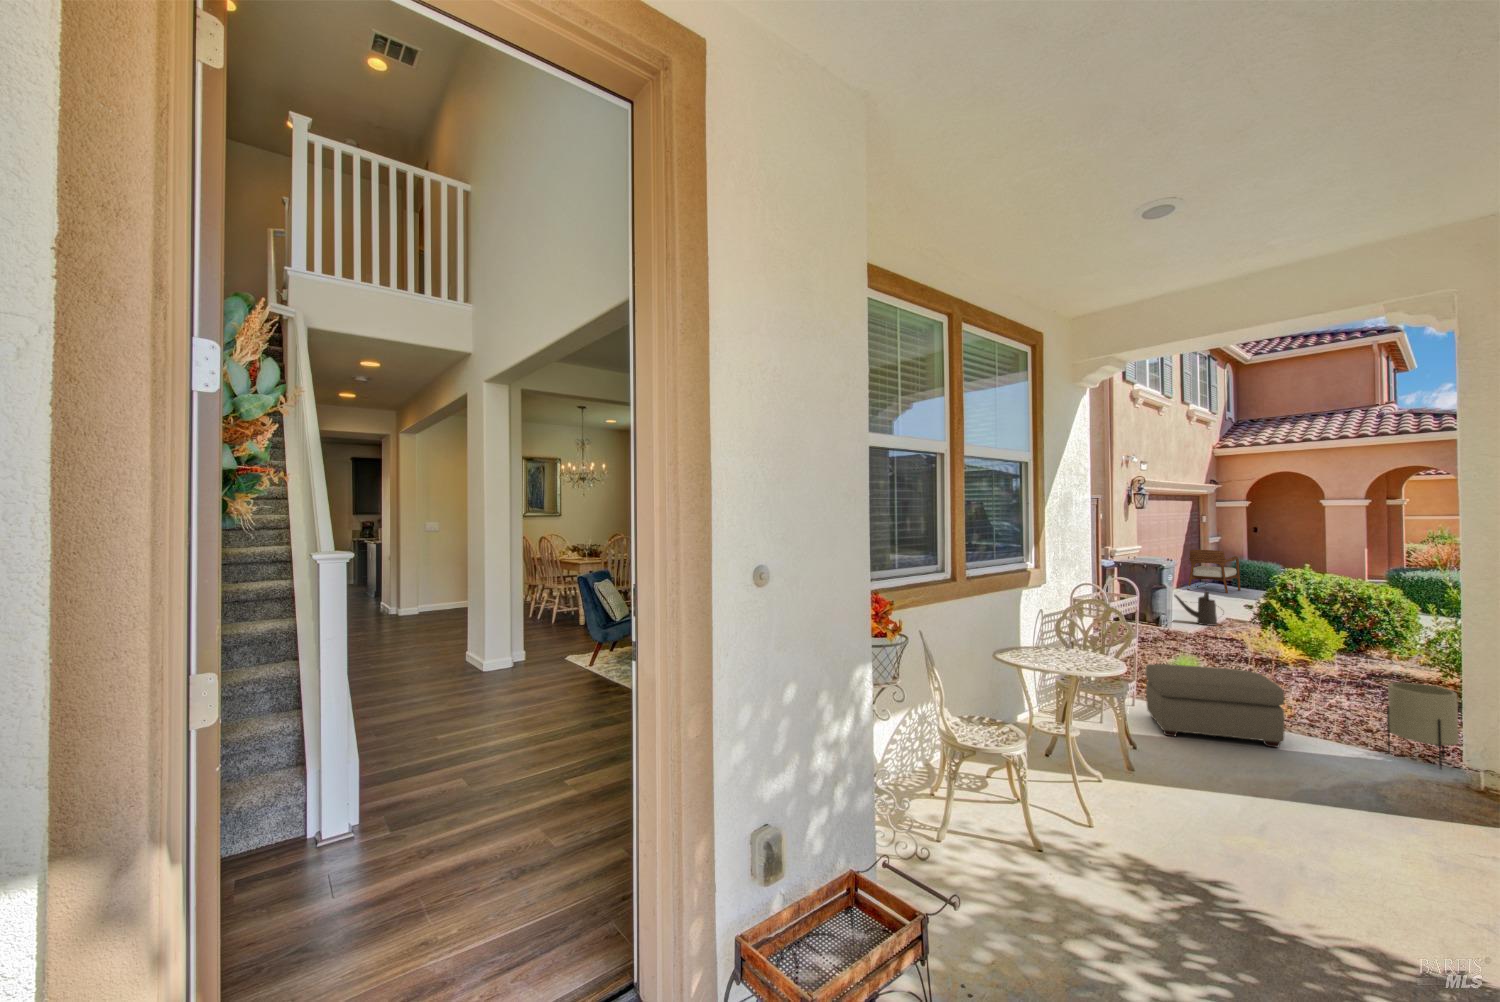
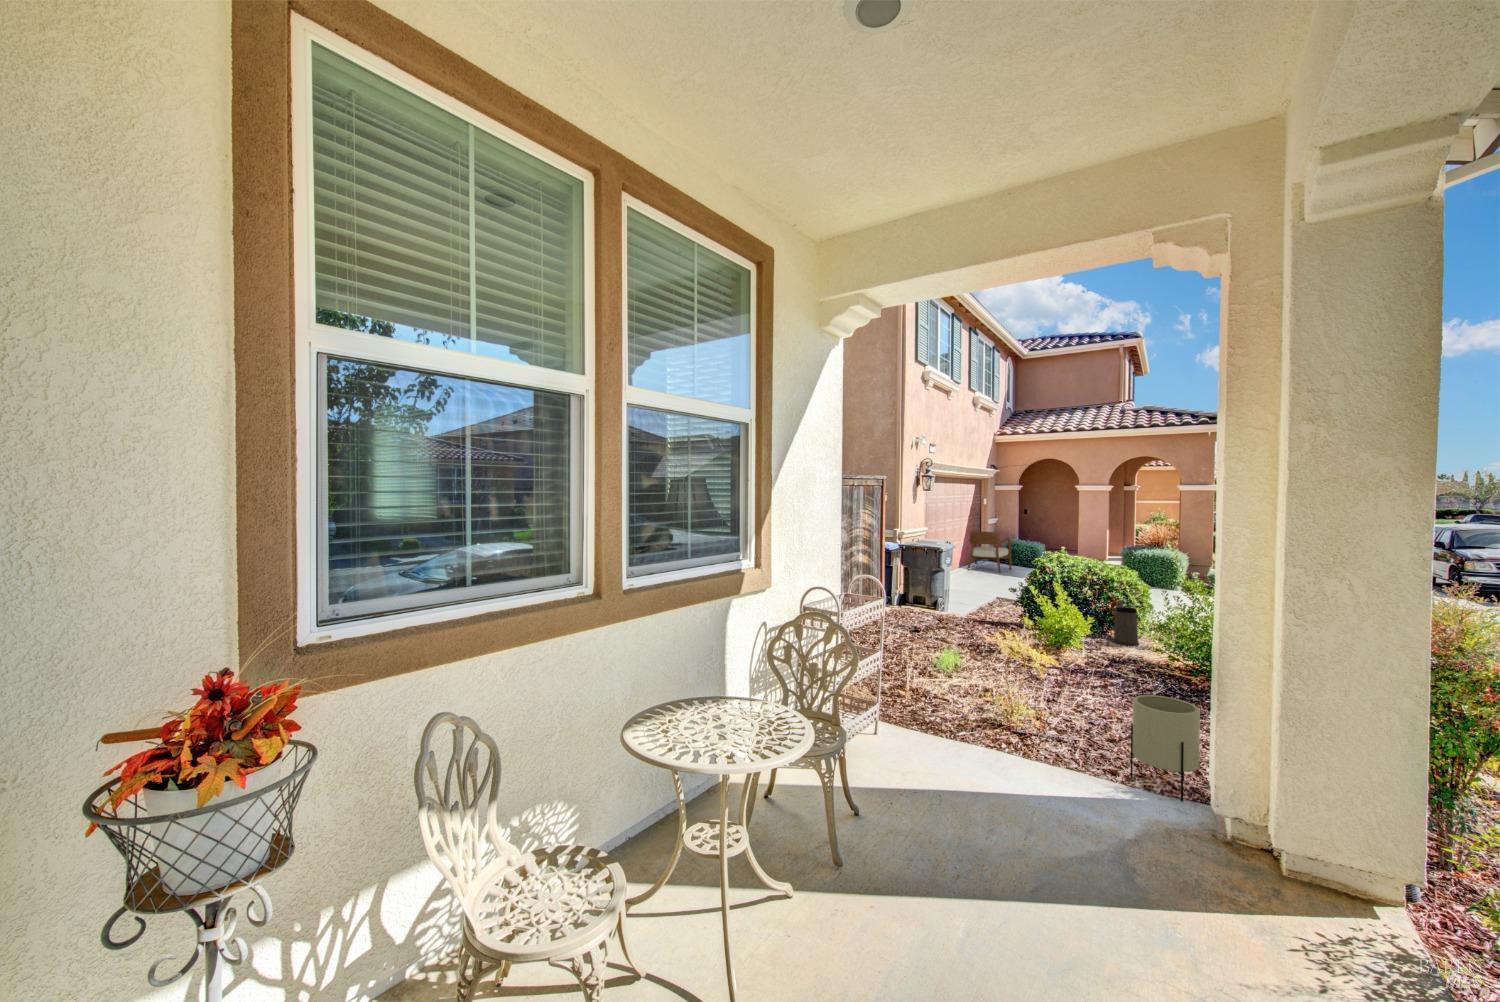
watering can: present [1174,591,1217,626] -> present [1113,599,1139,645]
ottoman: present [1145,664,1284,747] -> none [888,680,1028,784]

